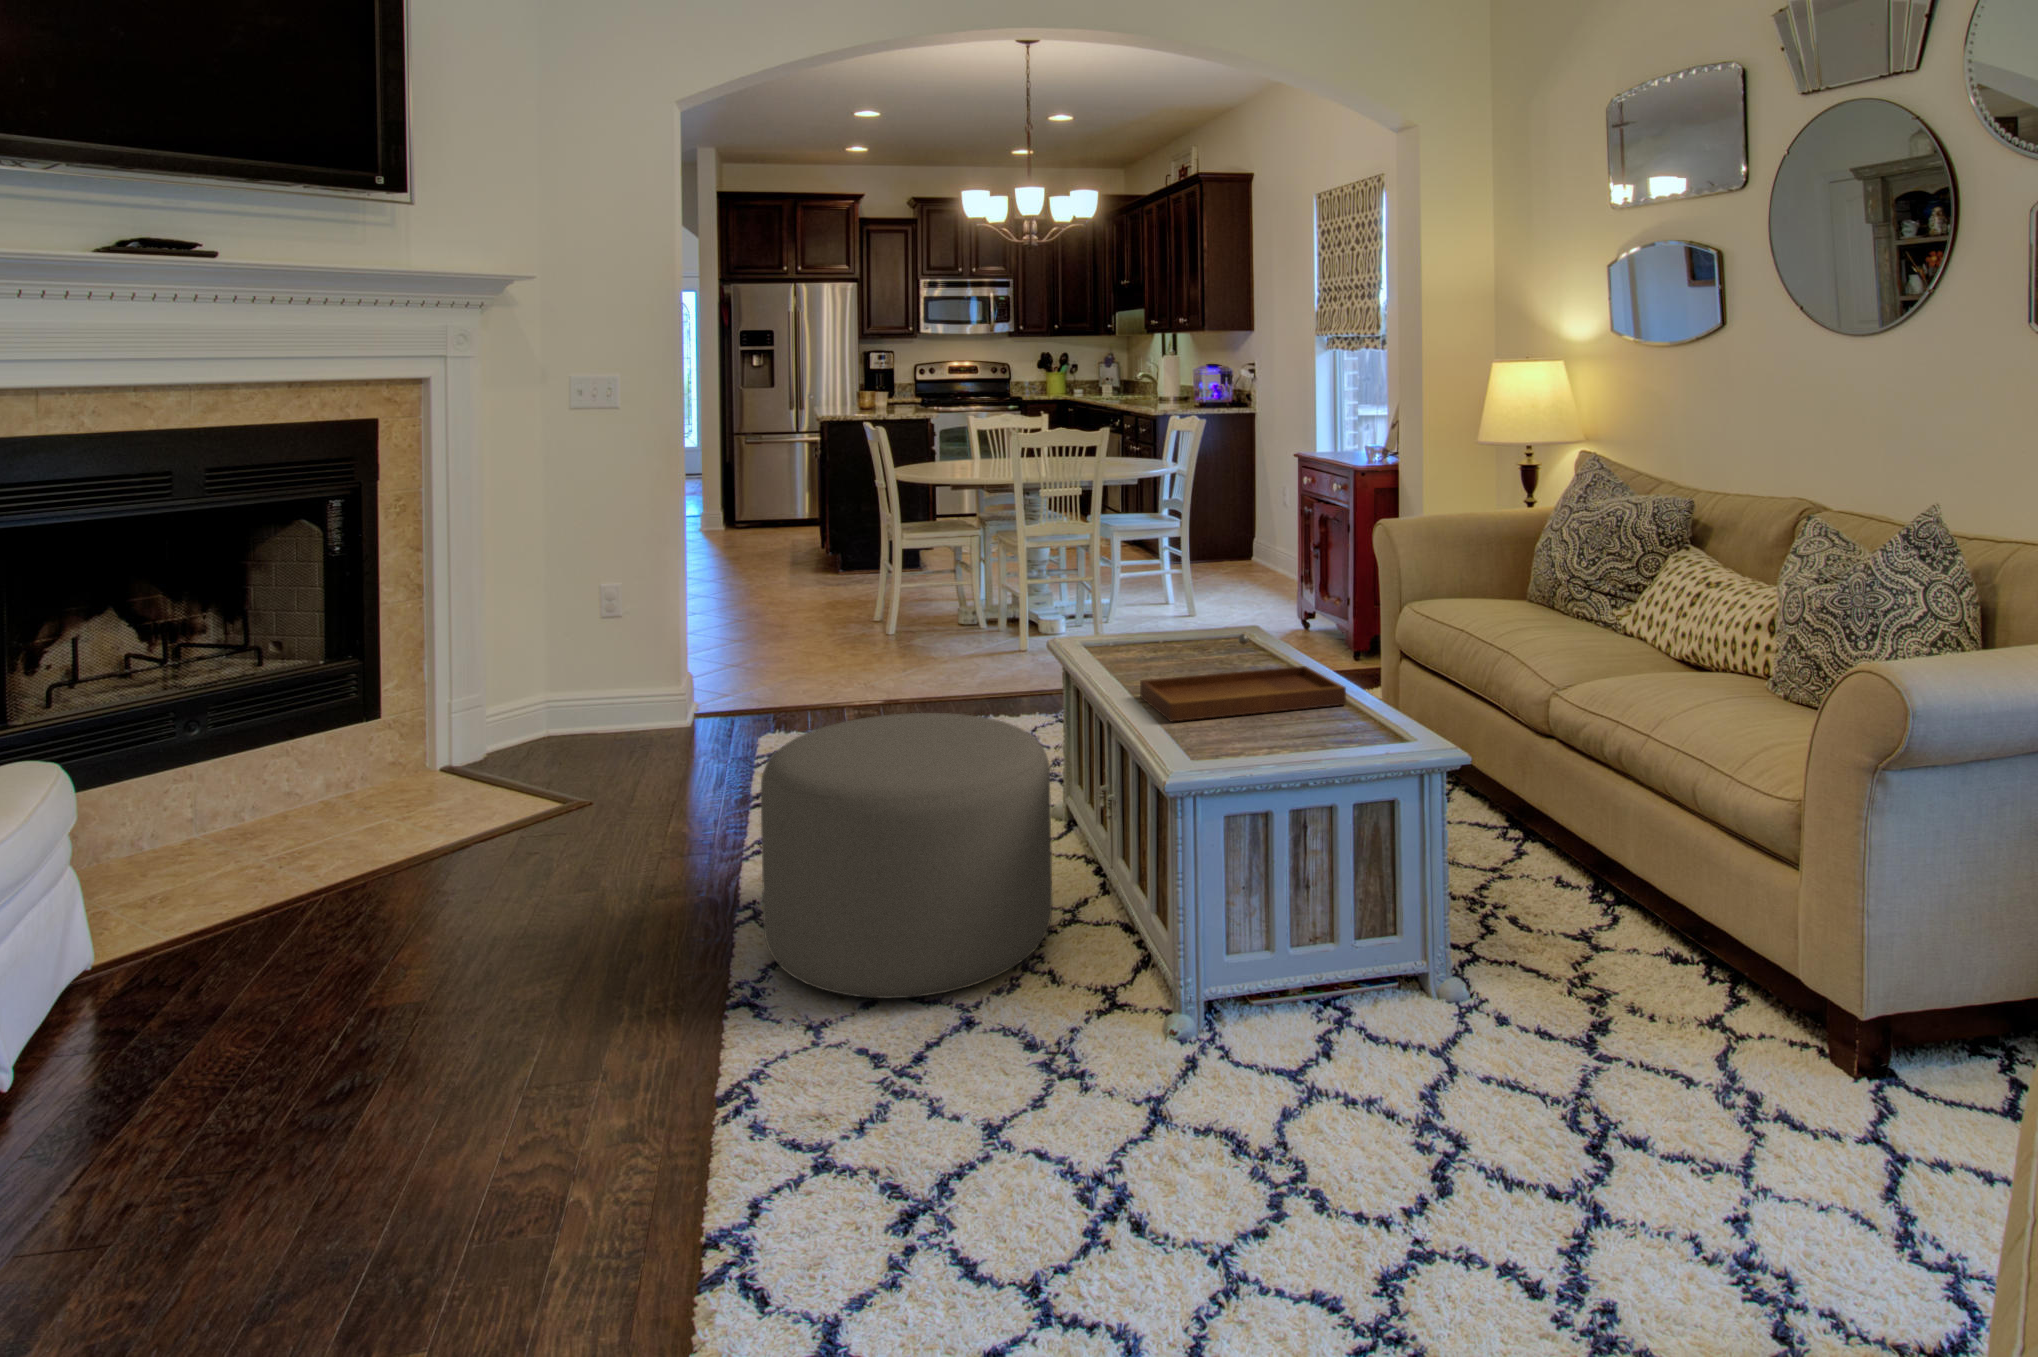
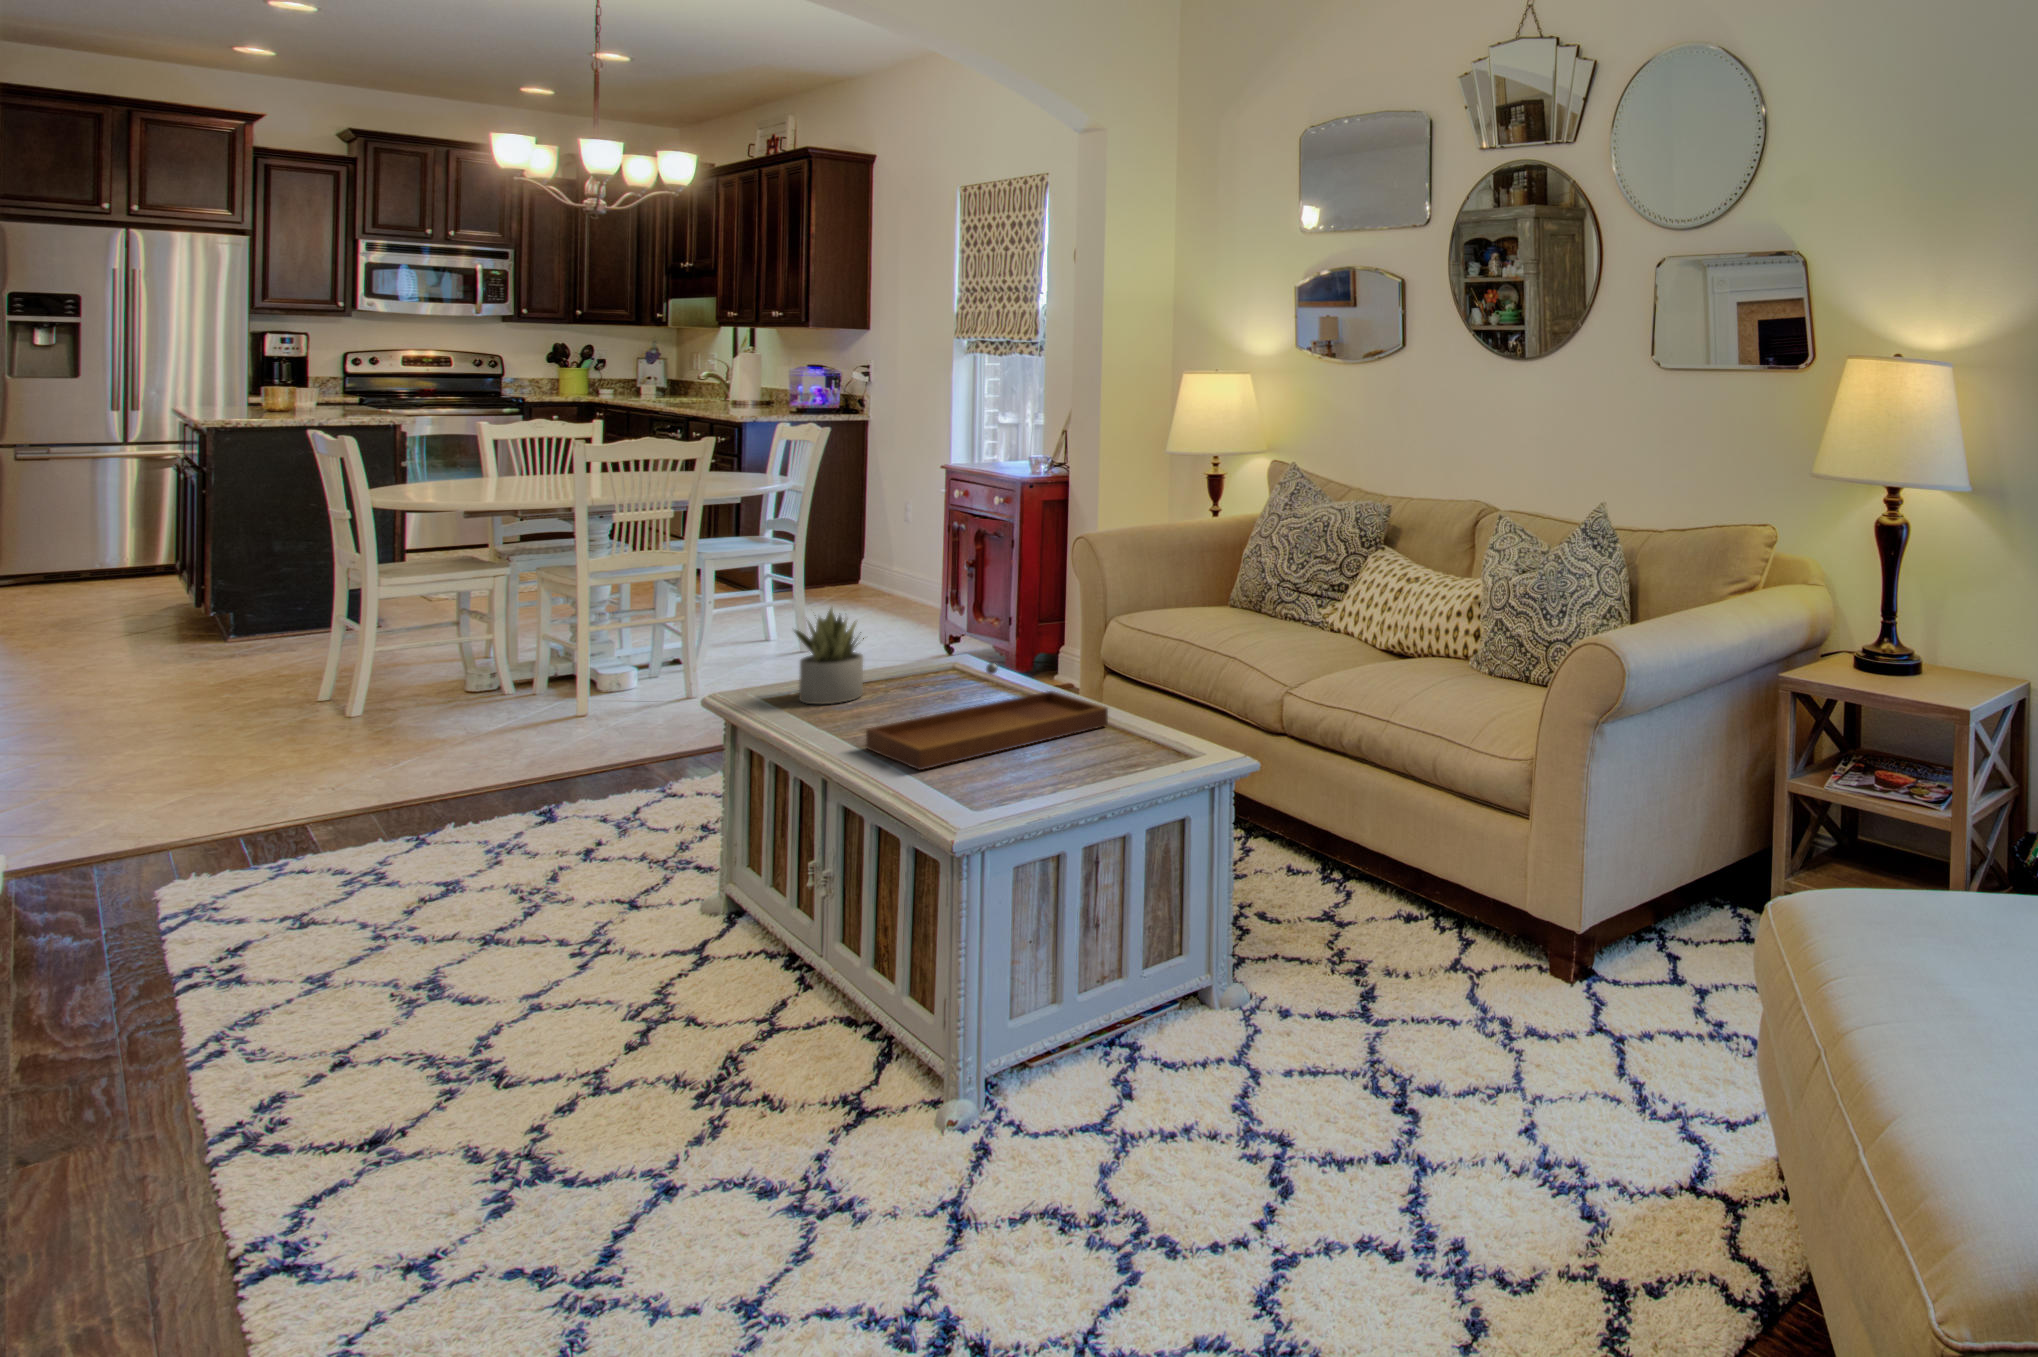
succulent plant: none [1104,572,1165,657] -> present [795,608,864,704]
ottoman: present [761,713,1052,998] -> none [293,802,756,1210]

